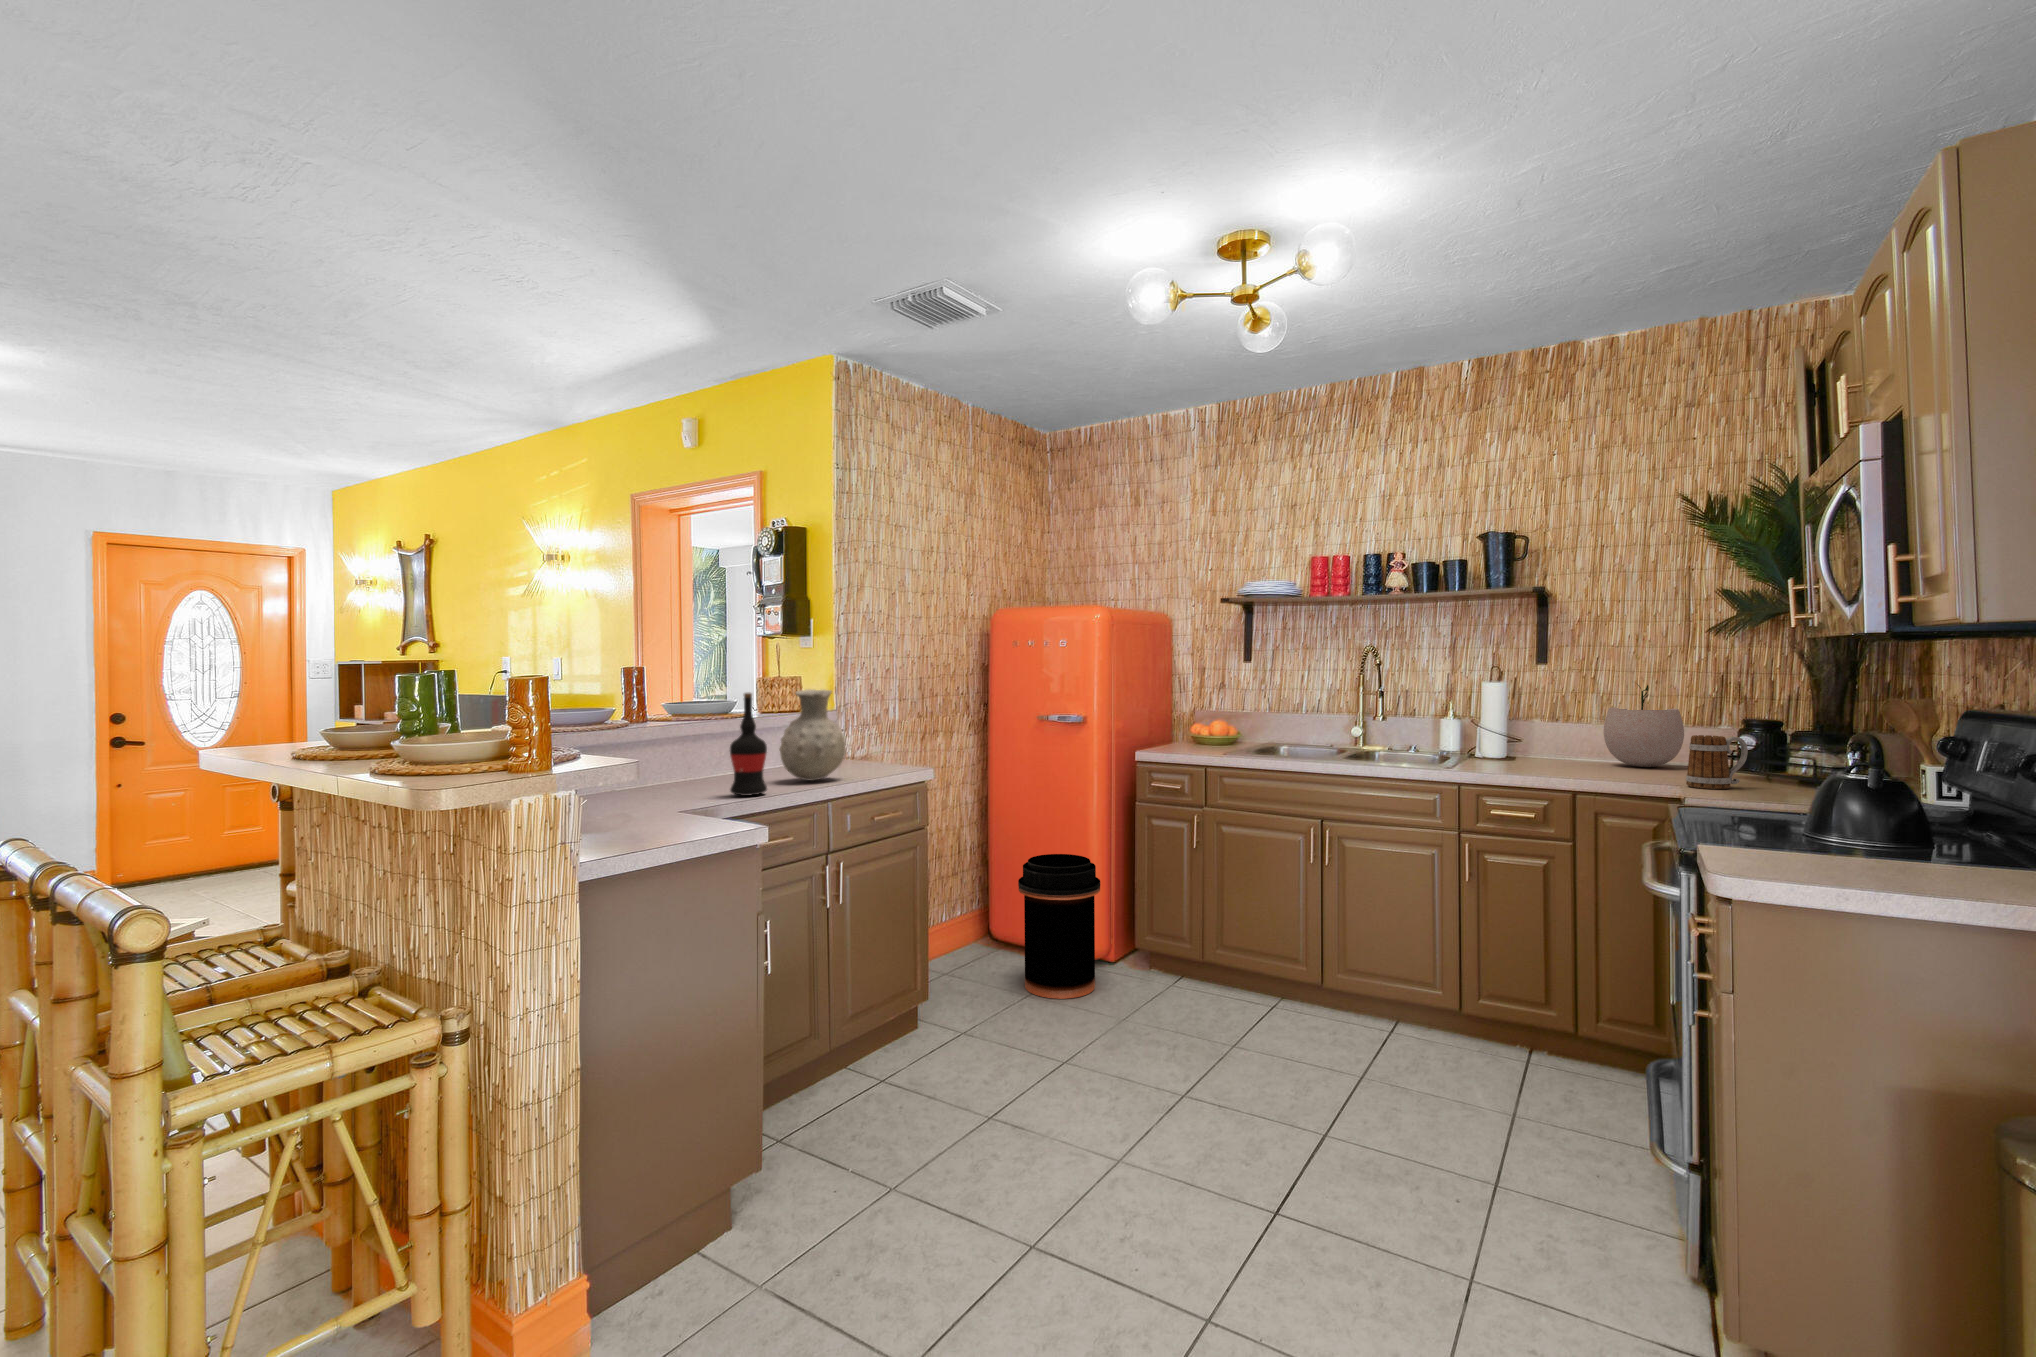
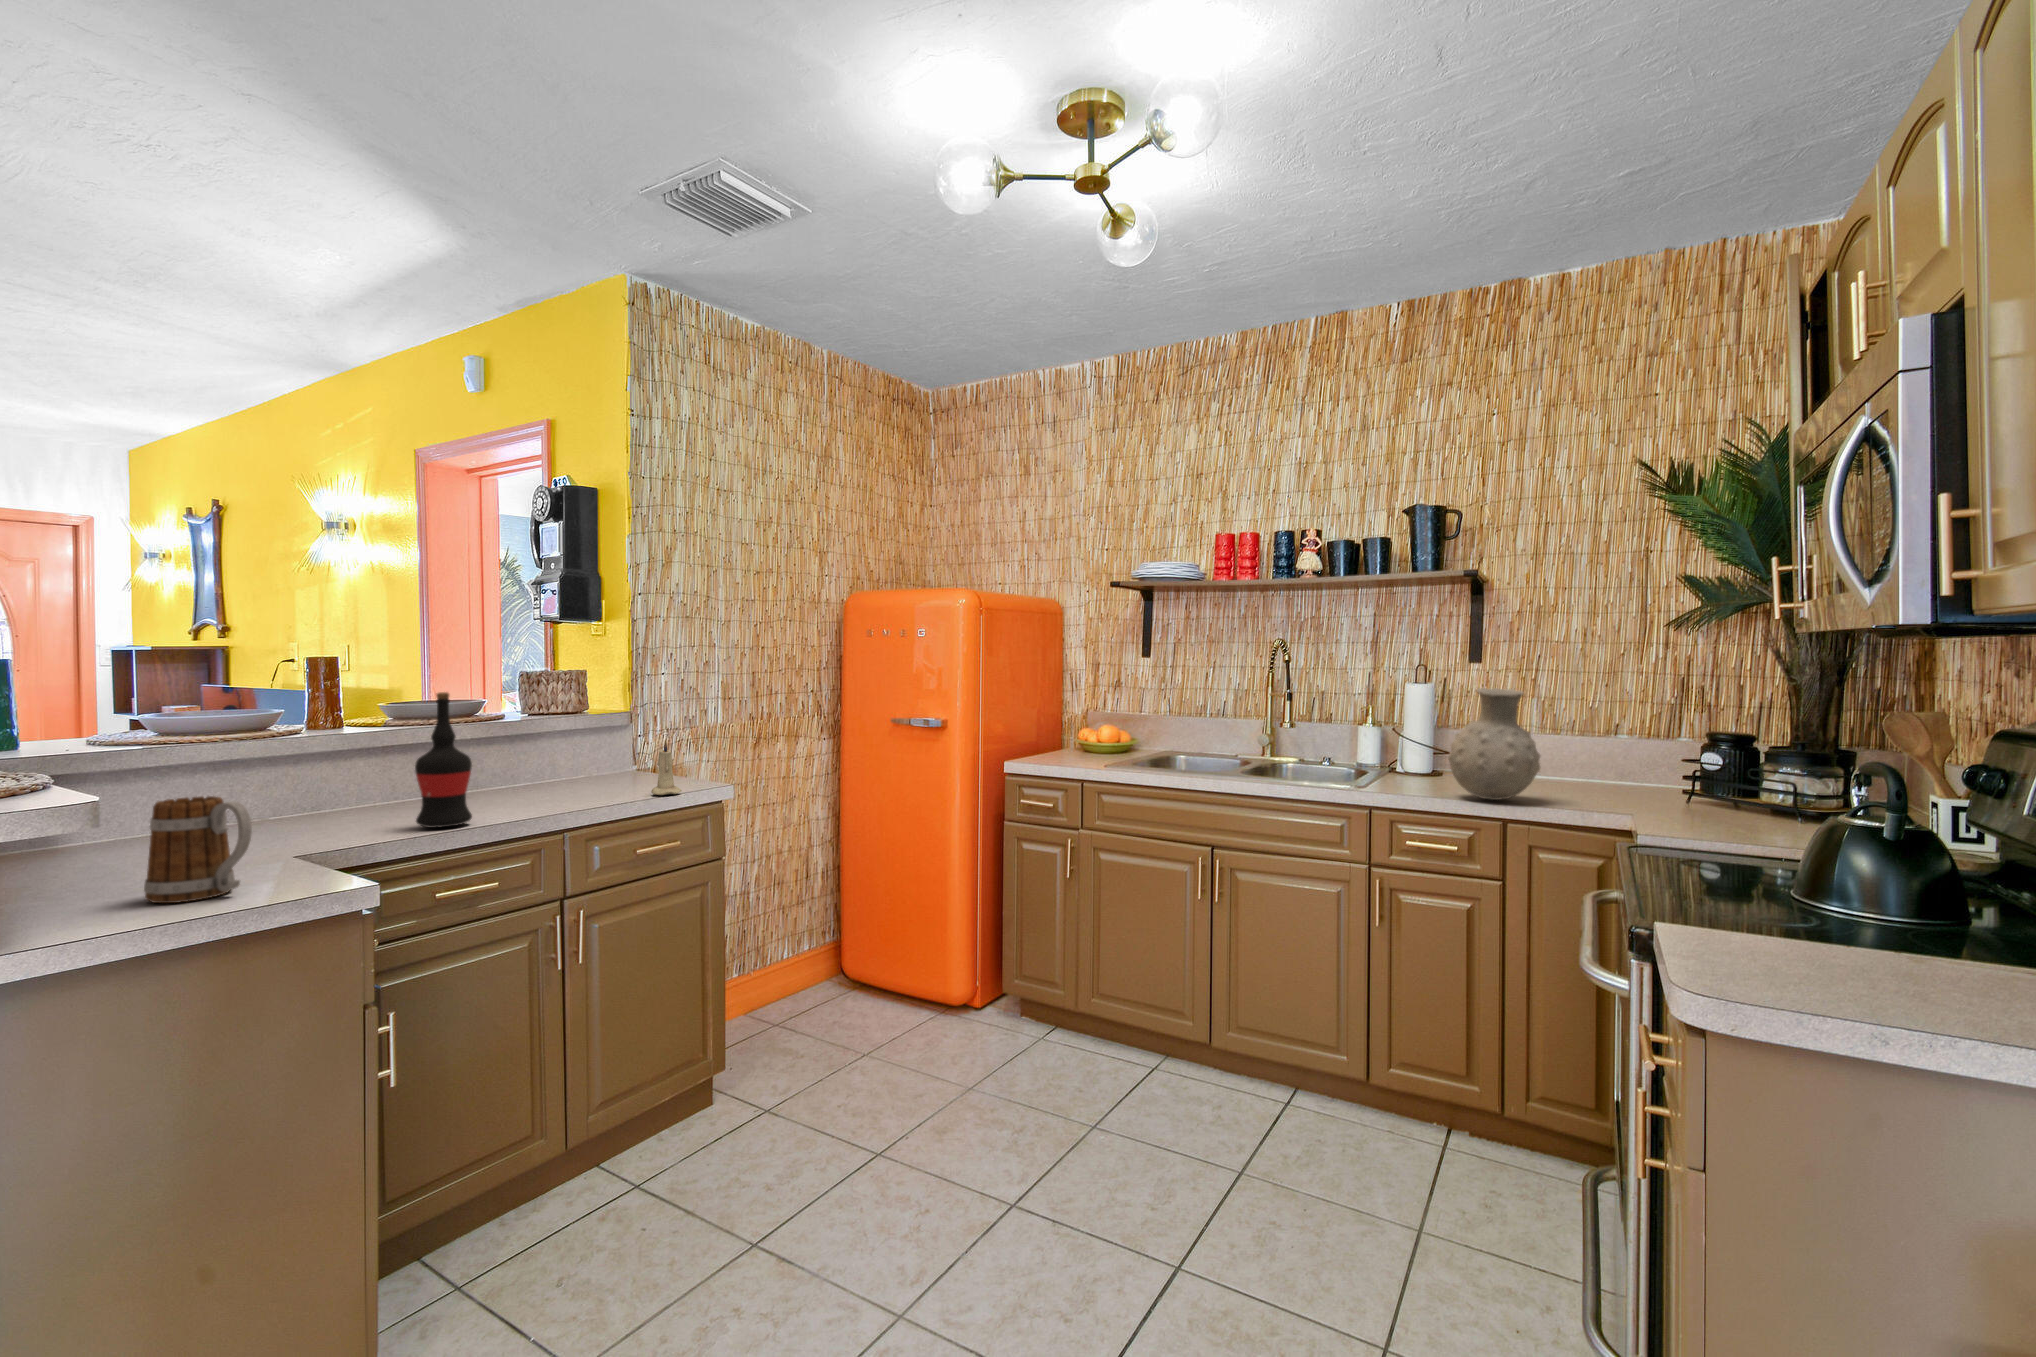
plant pot: present [1604,684,1684,767] -> none [1544,686,1638,787]
vase: present [779,689,846,781] -> present [1448,688,1540,800]
candle: none [874,731,898,775] -> present [651,740,682,795]
mug: present [1686,735,1748,789] -> present [144,796,252,903]
trash can: present [1018,854,1100,999] -> none [856,883,955,1060]

